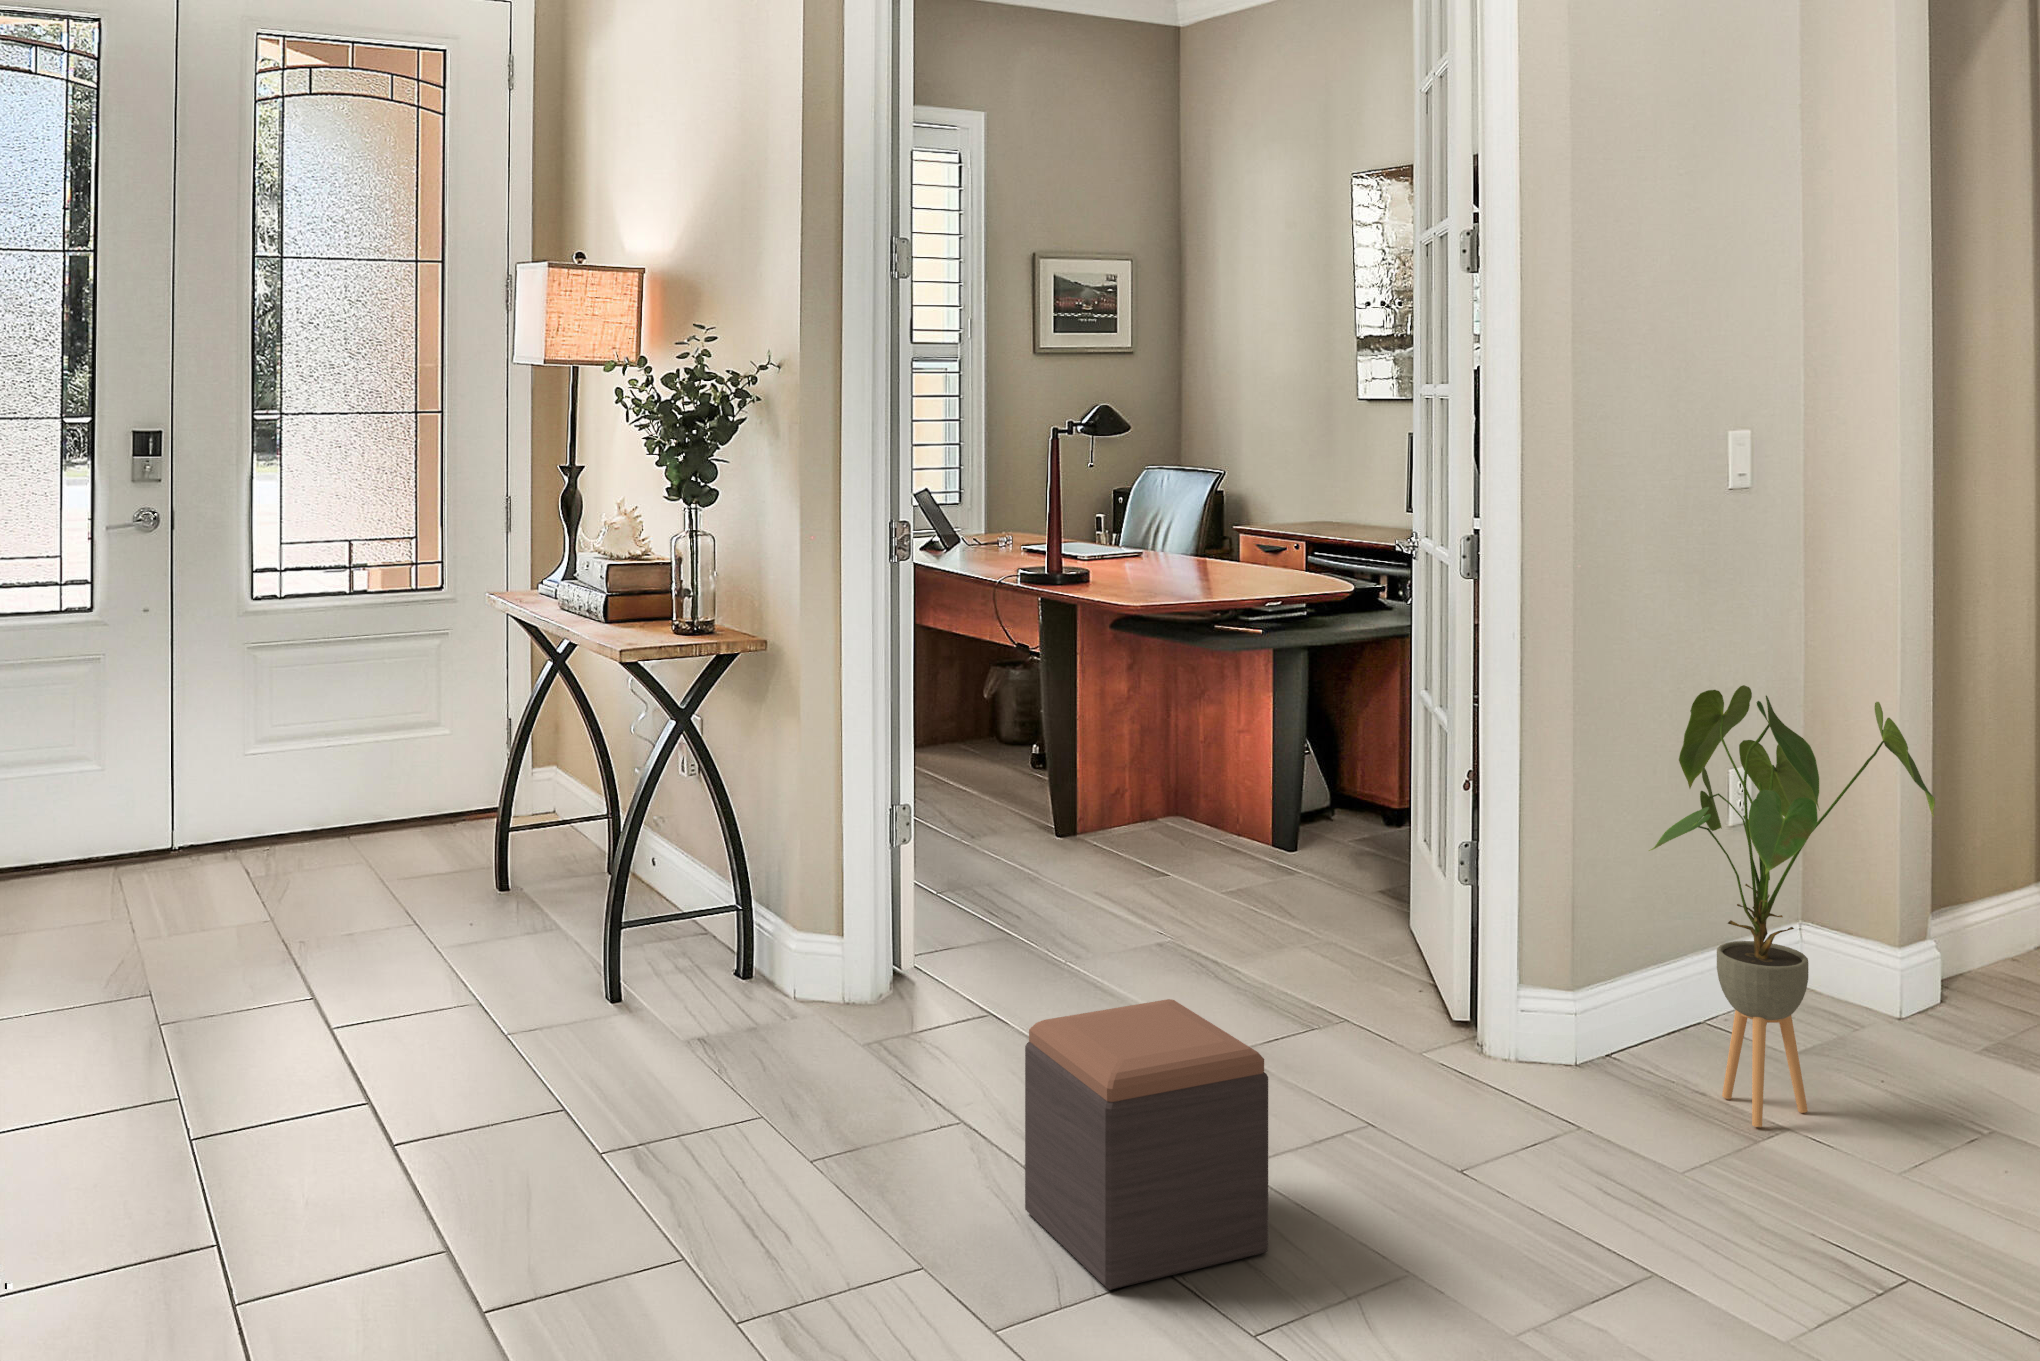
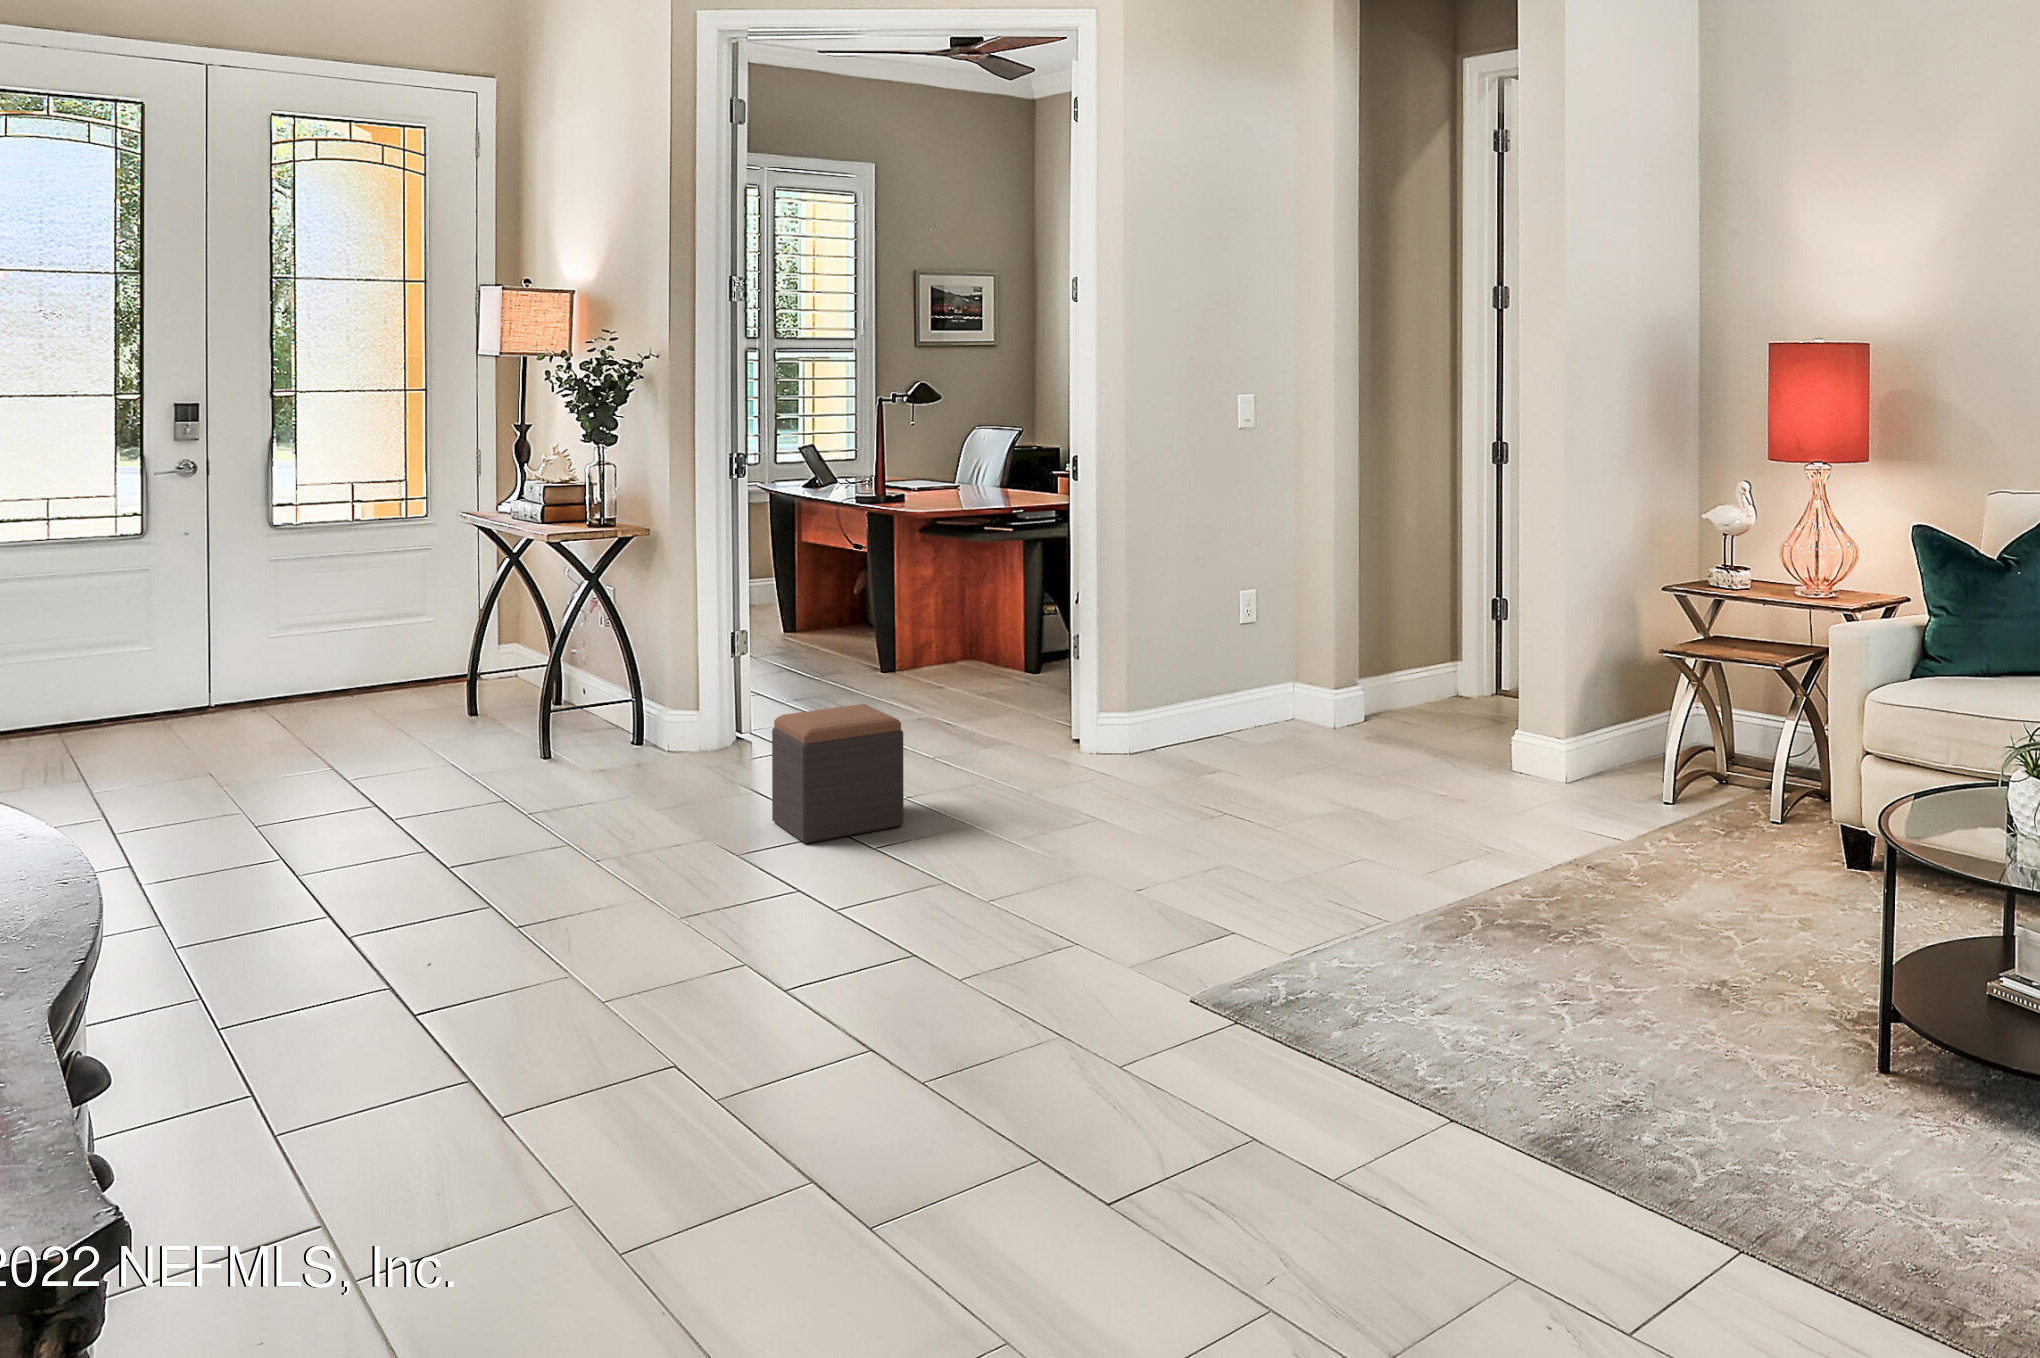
house plant: present [1649,685,1935,1127] -> none [1163,531,1312,766]

